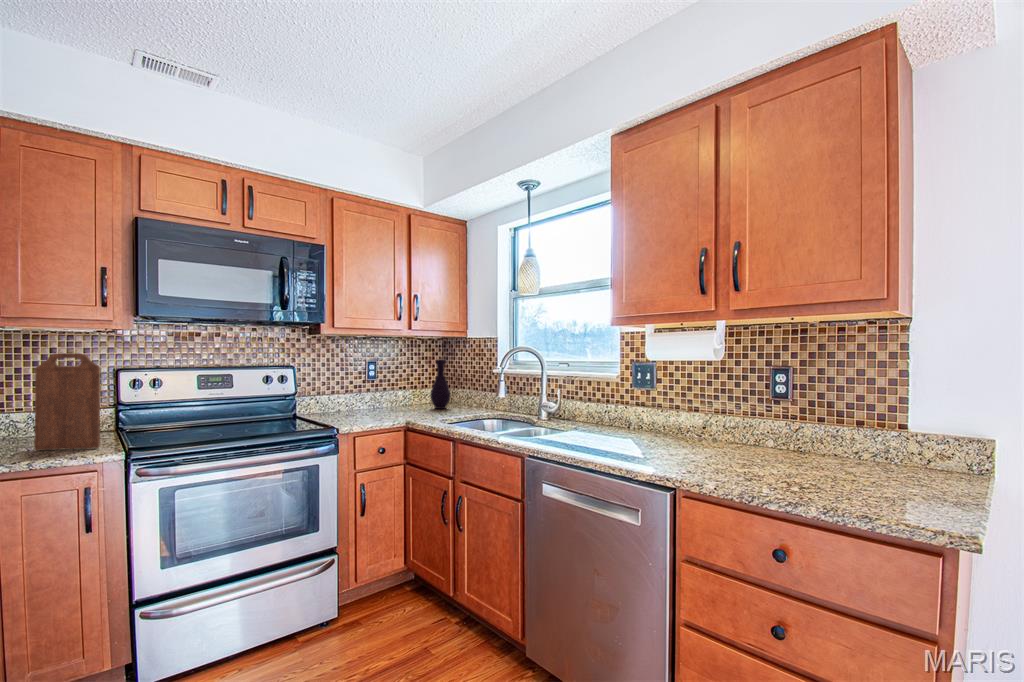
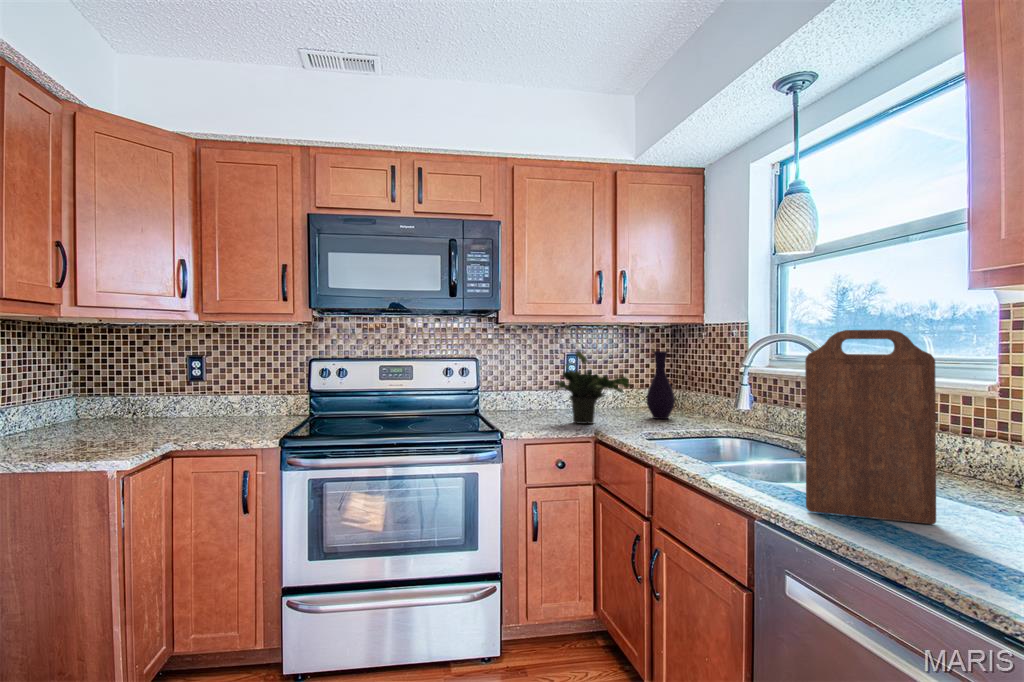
cutting board: present [35,353,101,450] -> present [805,330,936,524]
potted plant: none [365,361,424,416] -> present [556,352,630,424]

